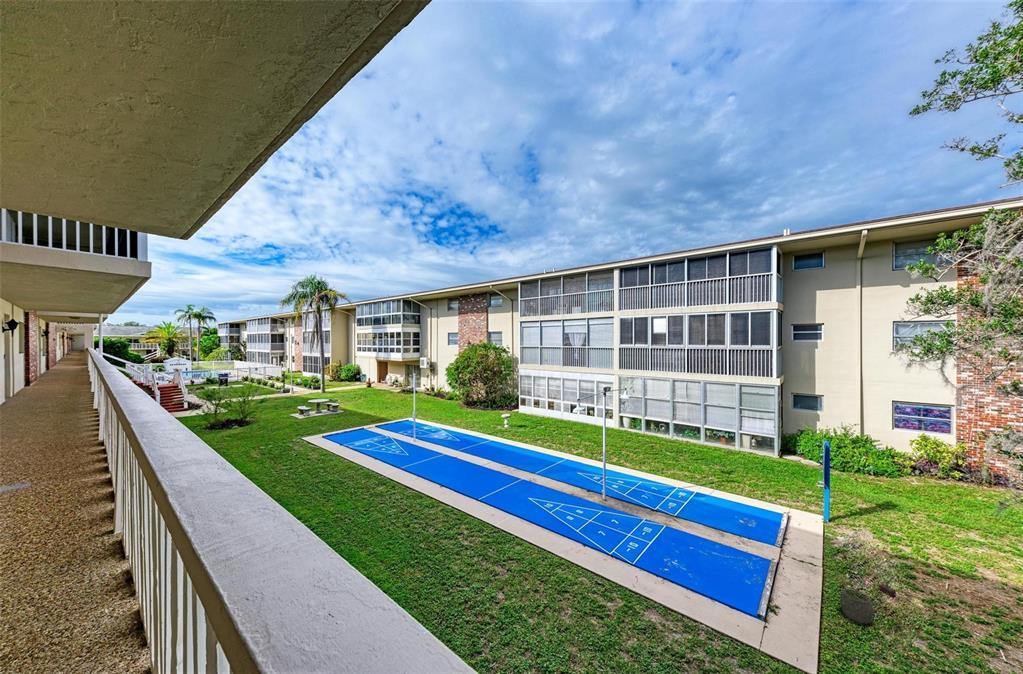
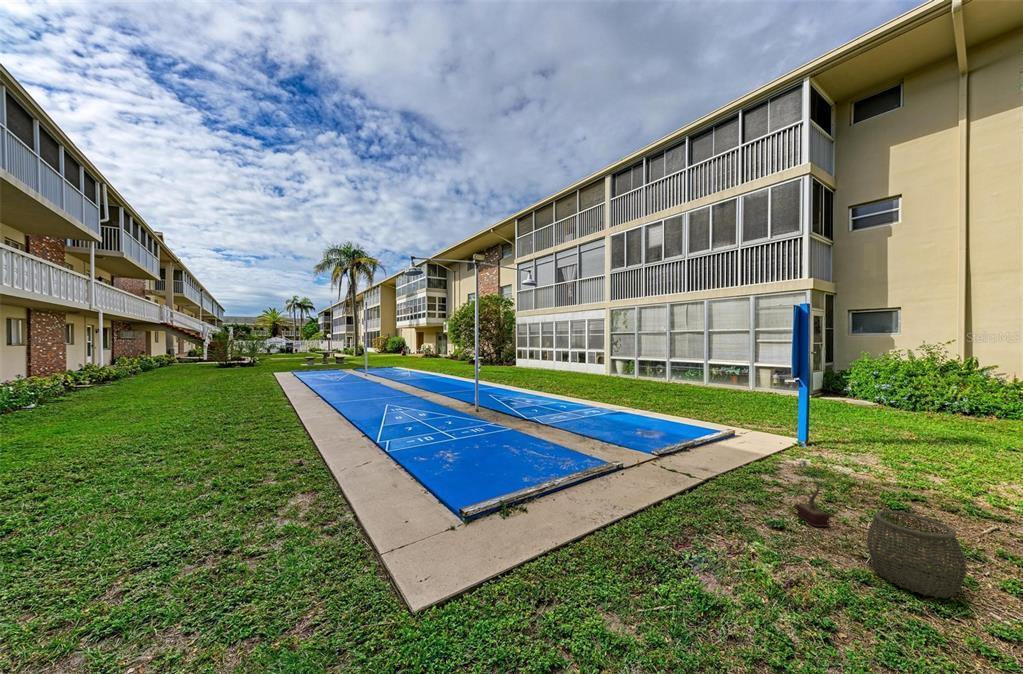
woven basket: present [840,588,874,624] -> present [866,510,967,598]

